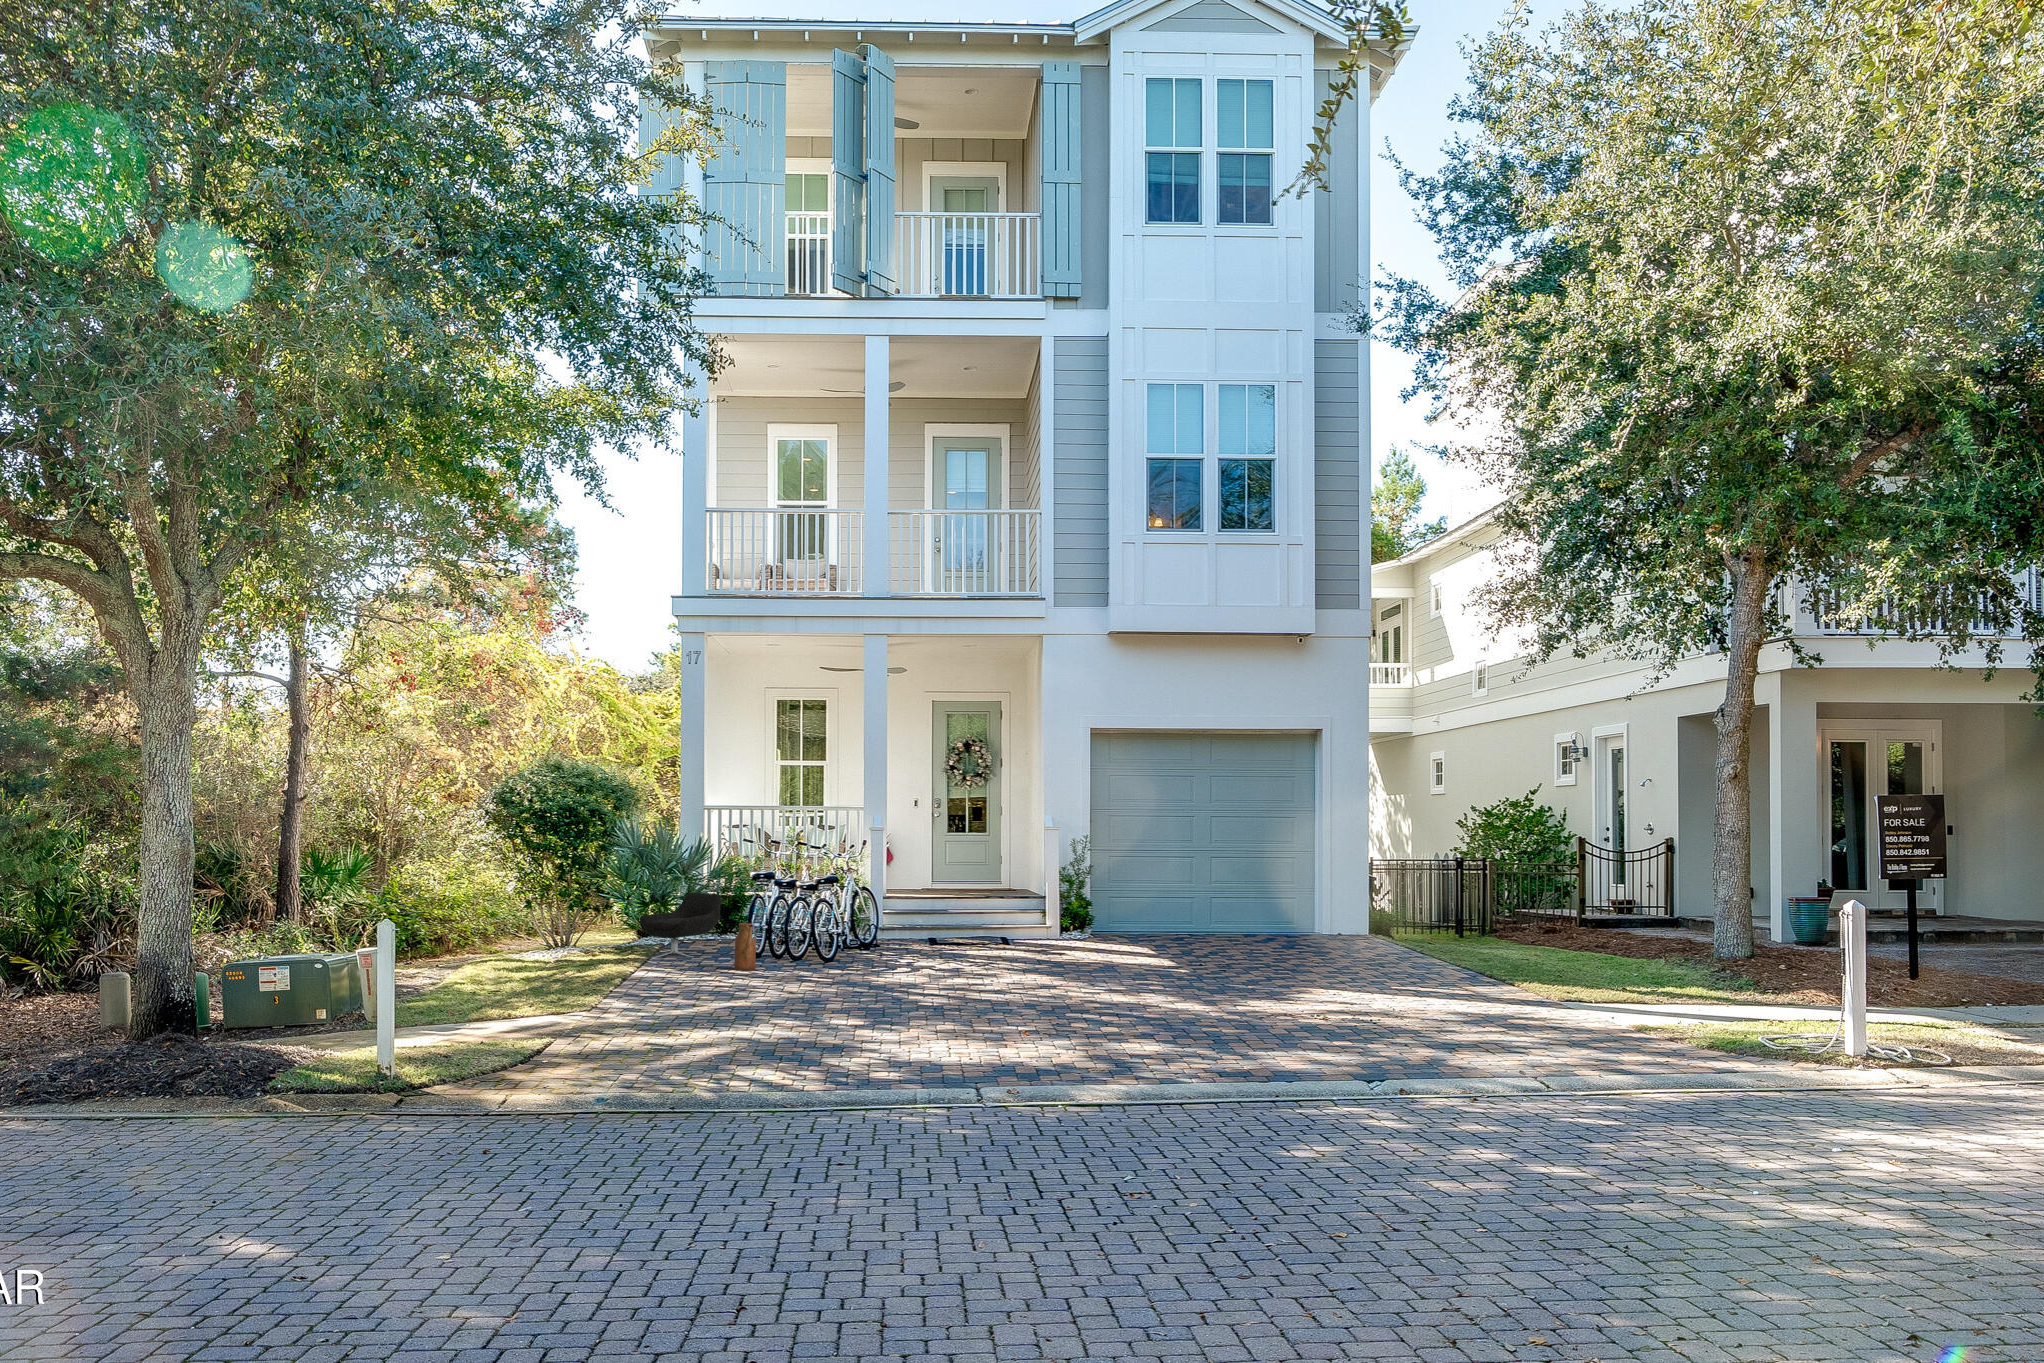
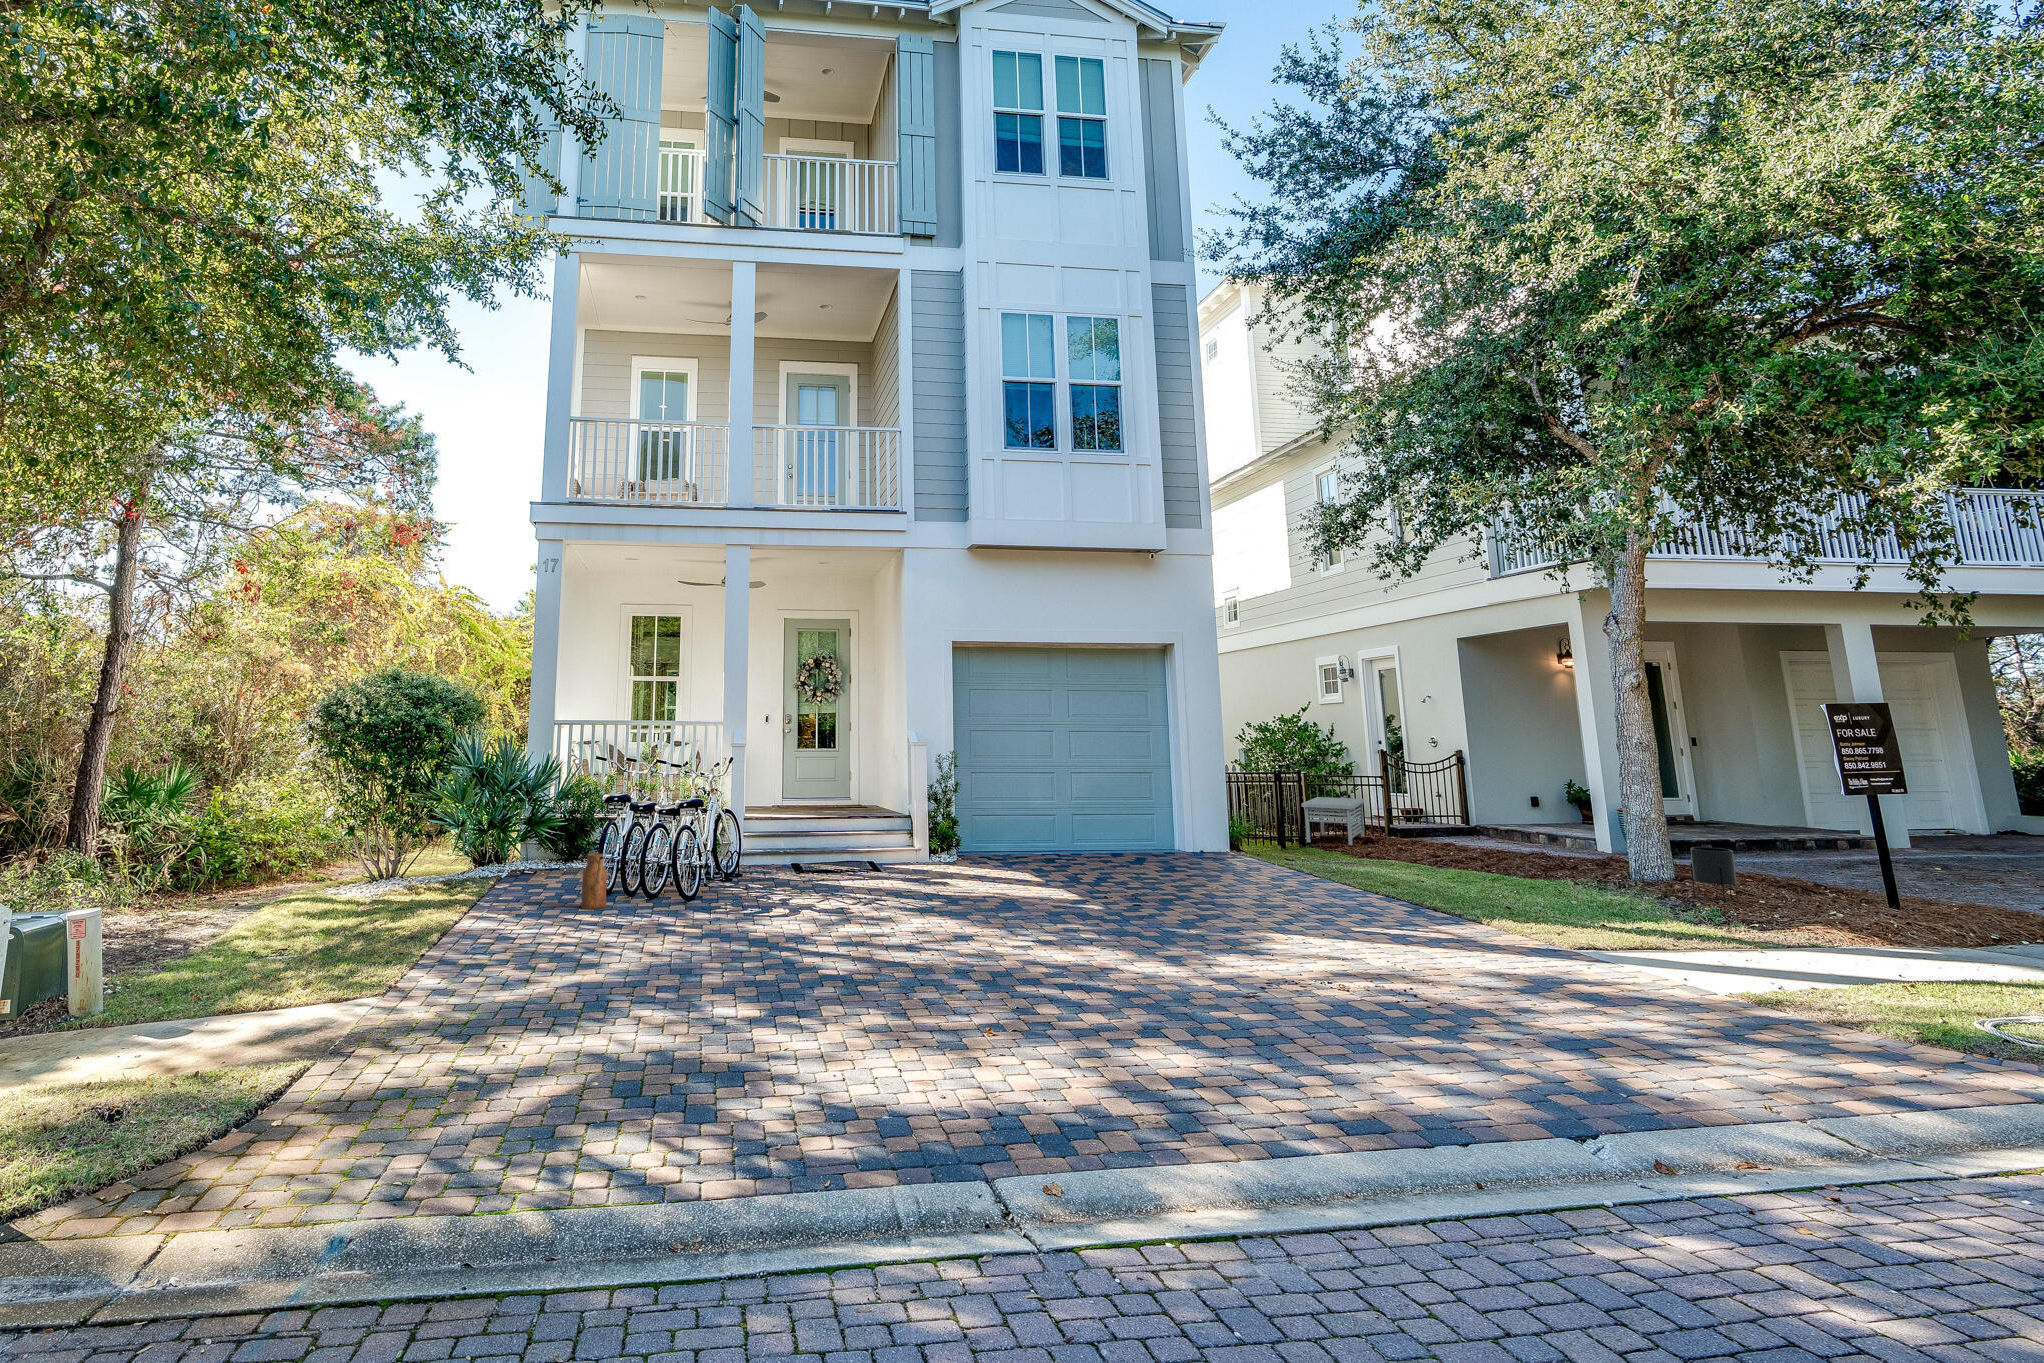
storage bench: none [1465,884,1541,932] -> present [1301,797,1364,845]
lounge chair: present [640,893,721,958] -> none [478,815,568,890]
planter: none [1739,925,1774,974] -> present [1691,847,1736,903]

